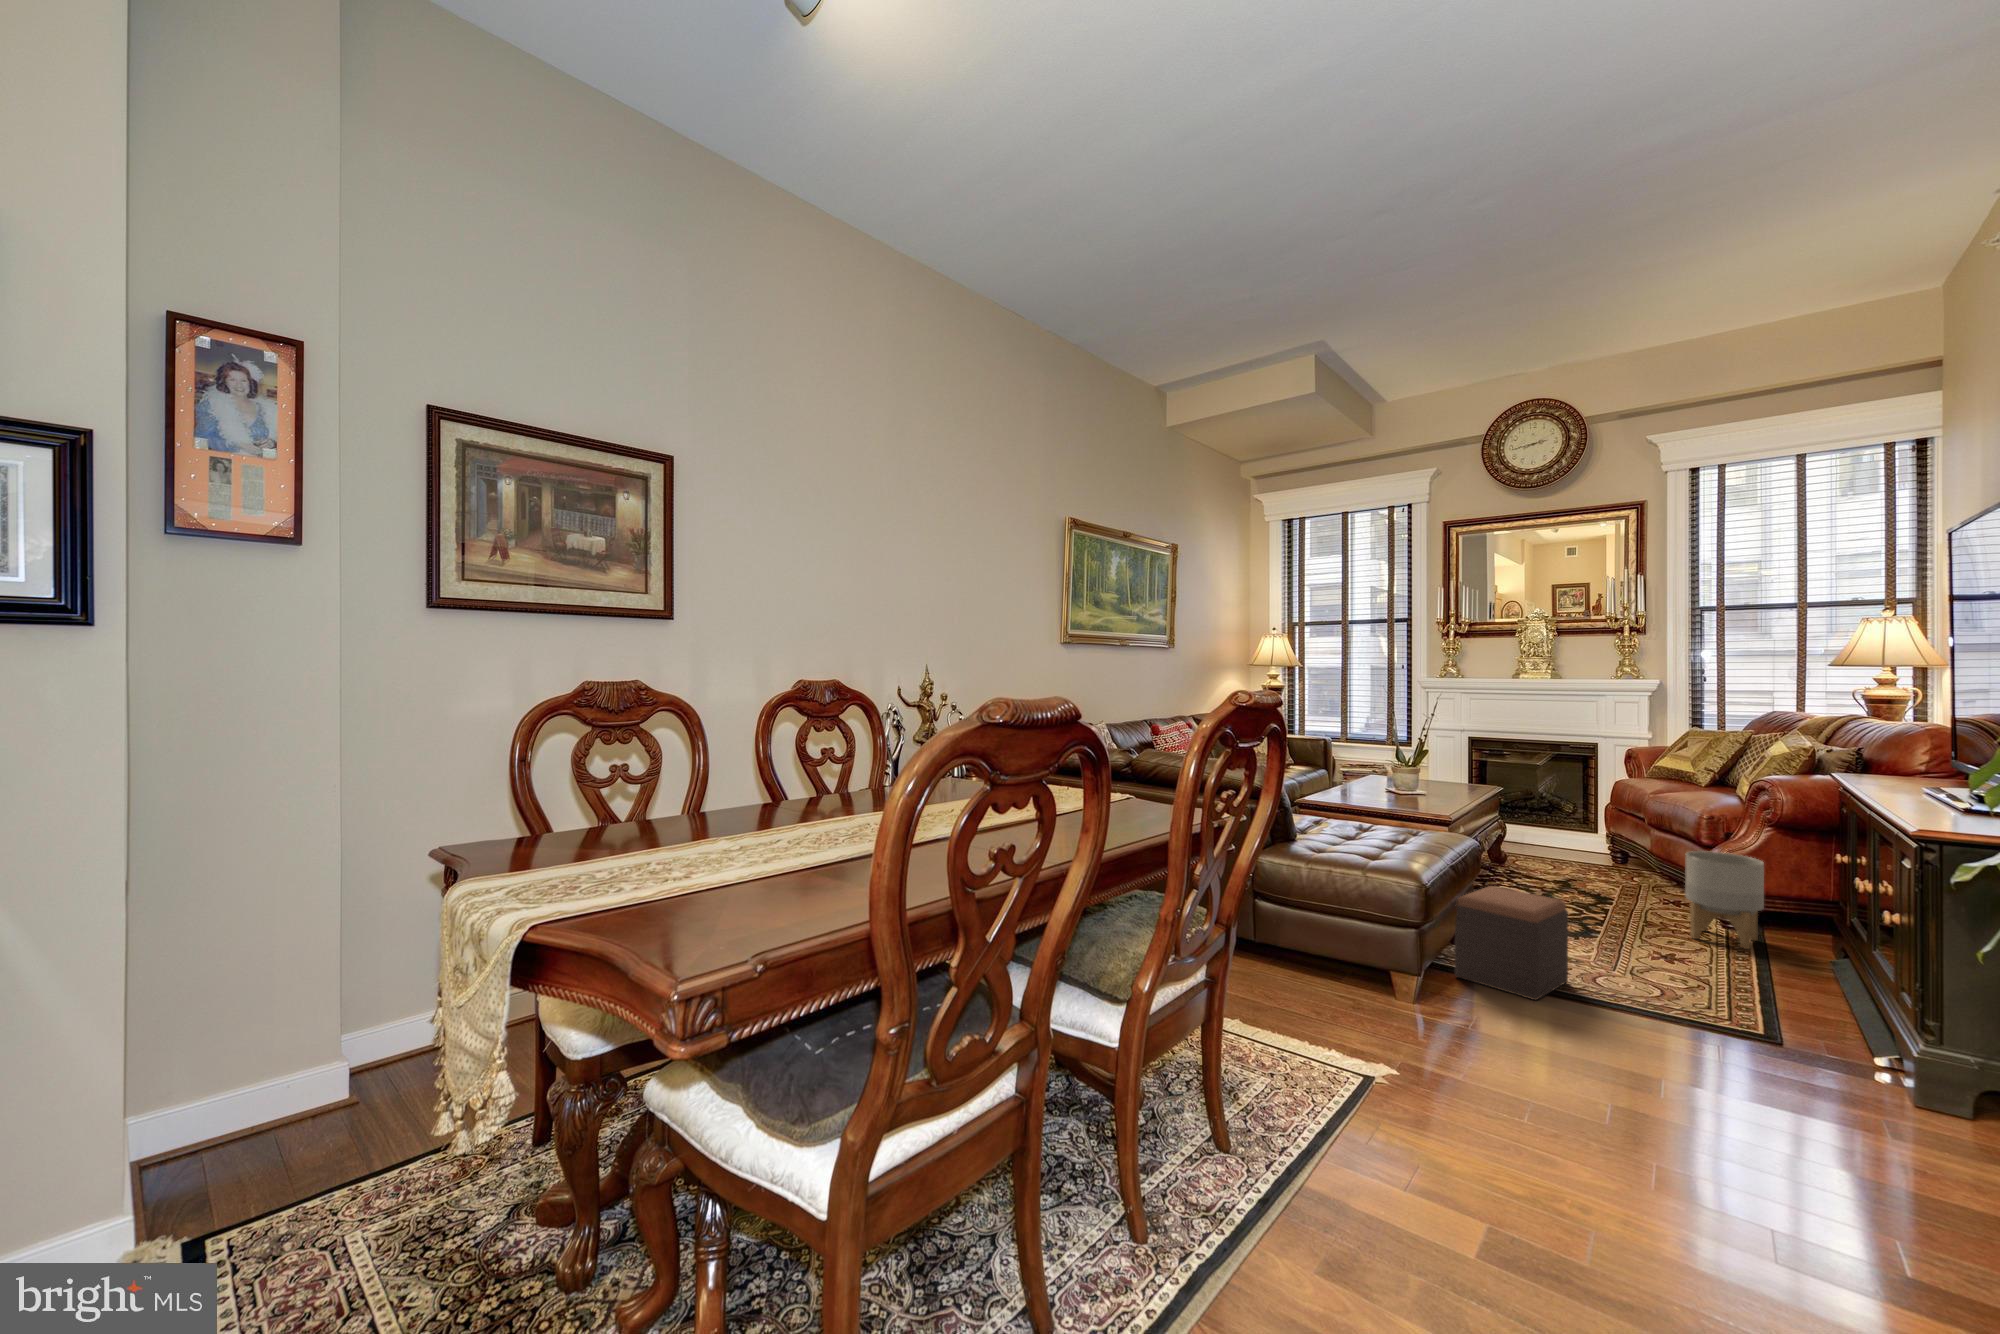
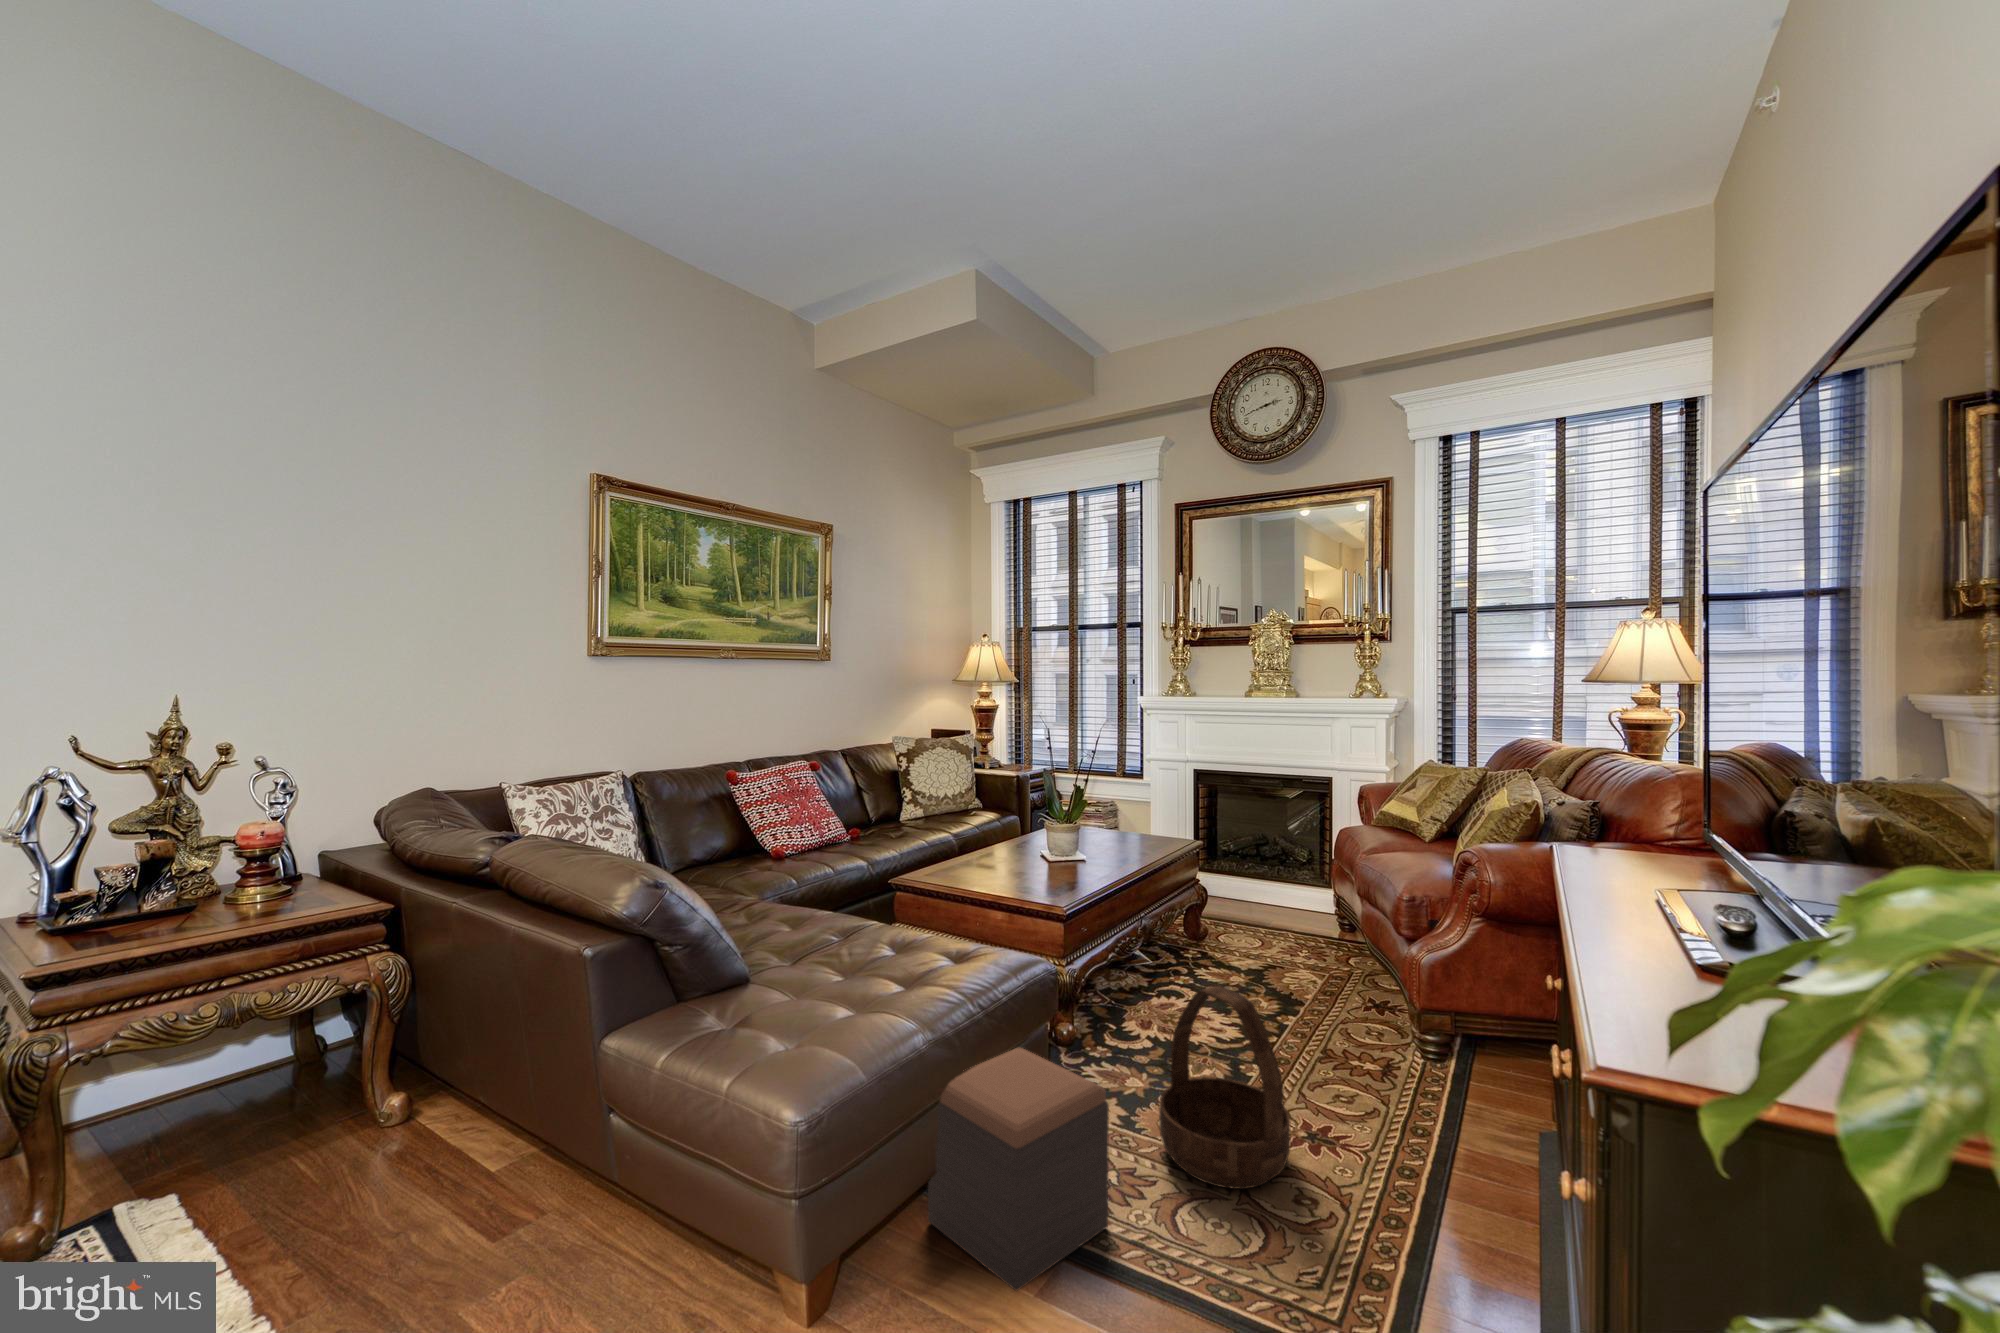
planter: present [1685,851,1764,949] -> none [1360,955,1458,1114]
basket: none [1568,857,1667,973] -> present [1159,986,1290,1189]

